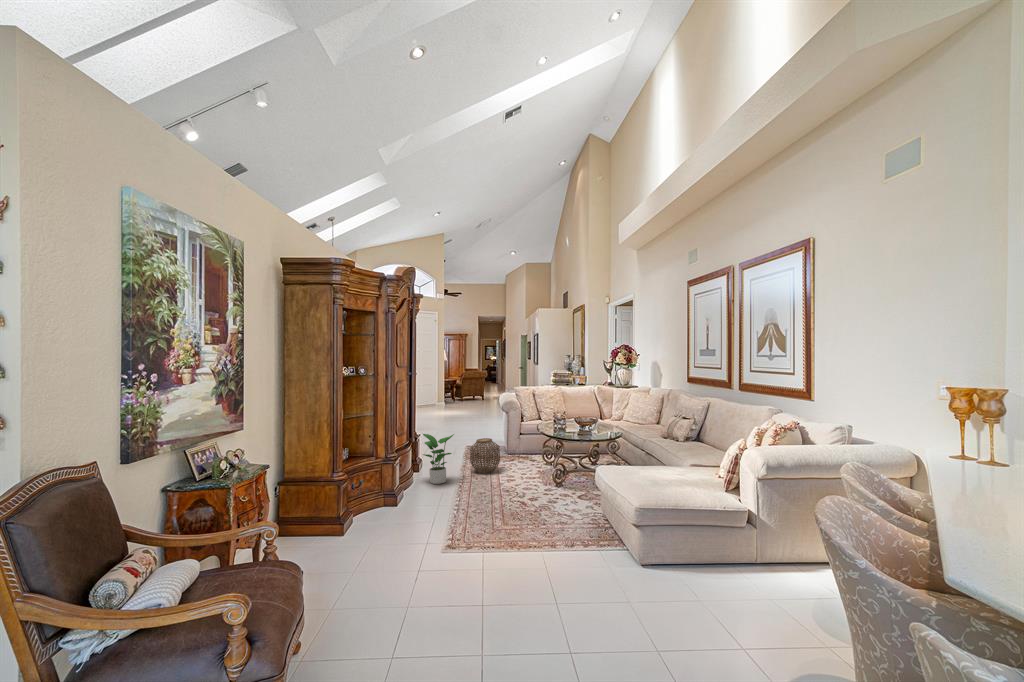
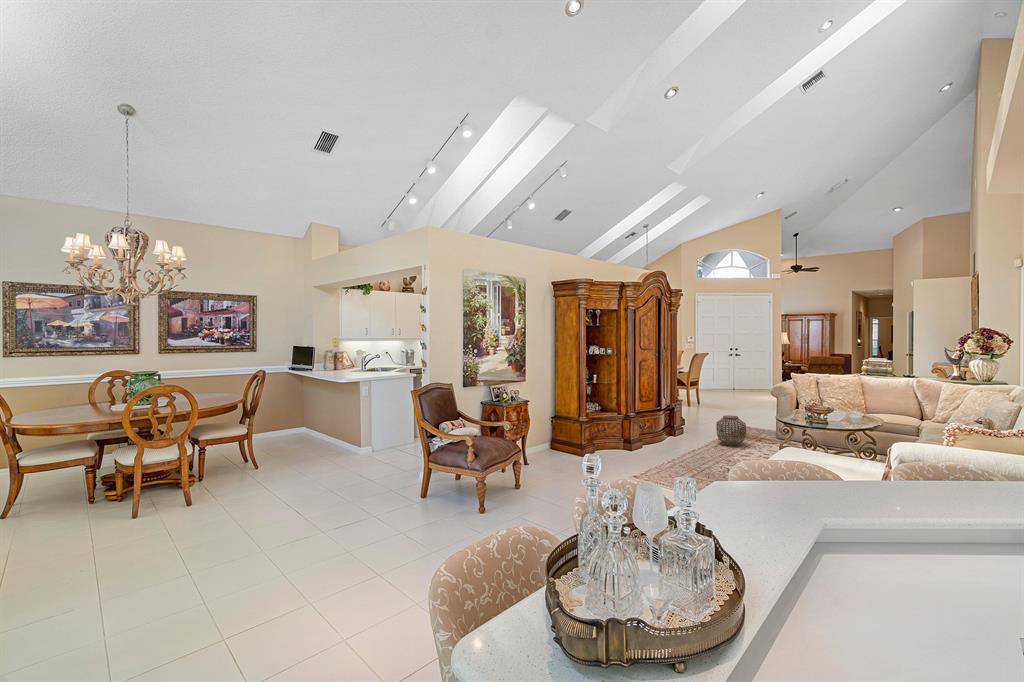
potted plant: present [423,434,454,484] -> none [667,403,697,444]

